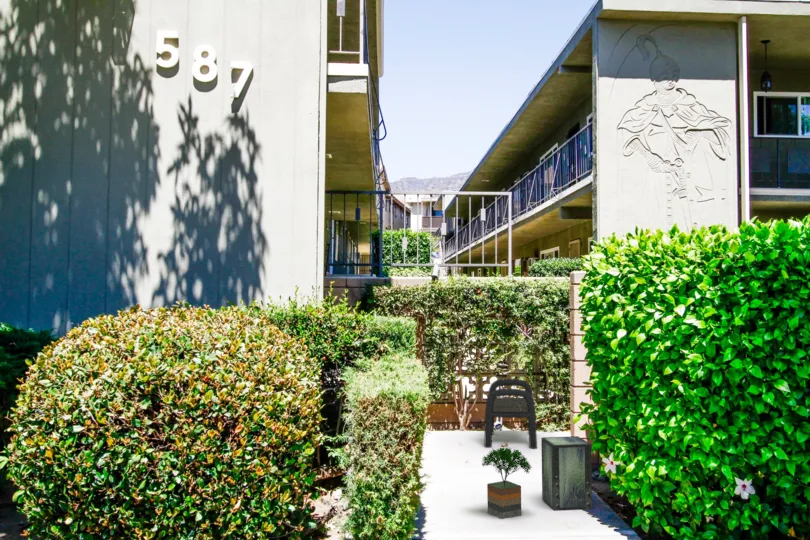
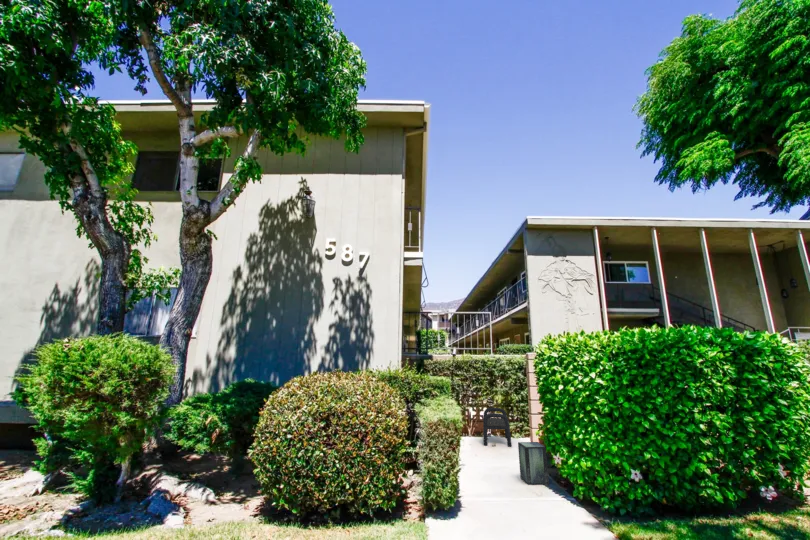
potted tree: present [482,448,531,519] -> none [487,447,515,490]

